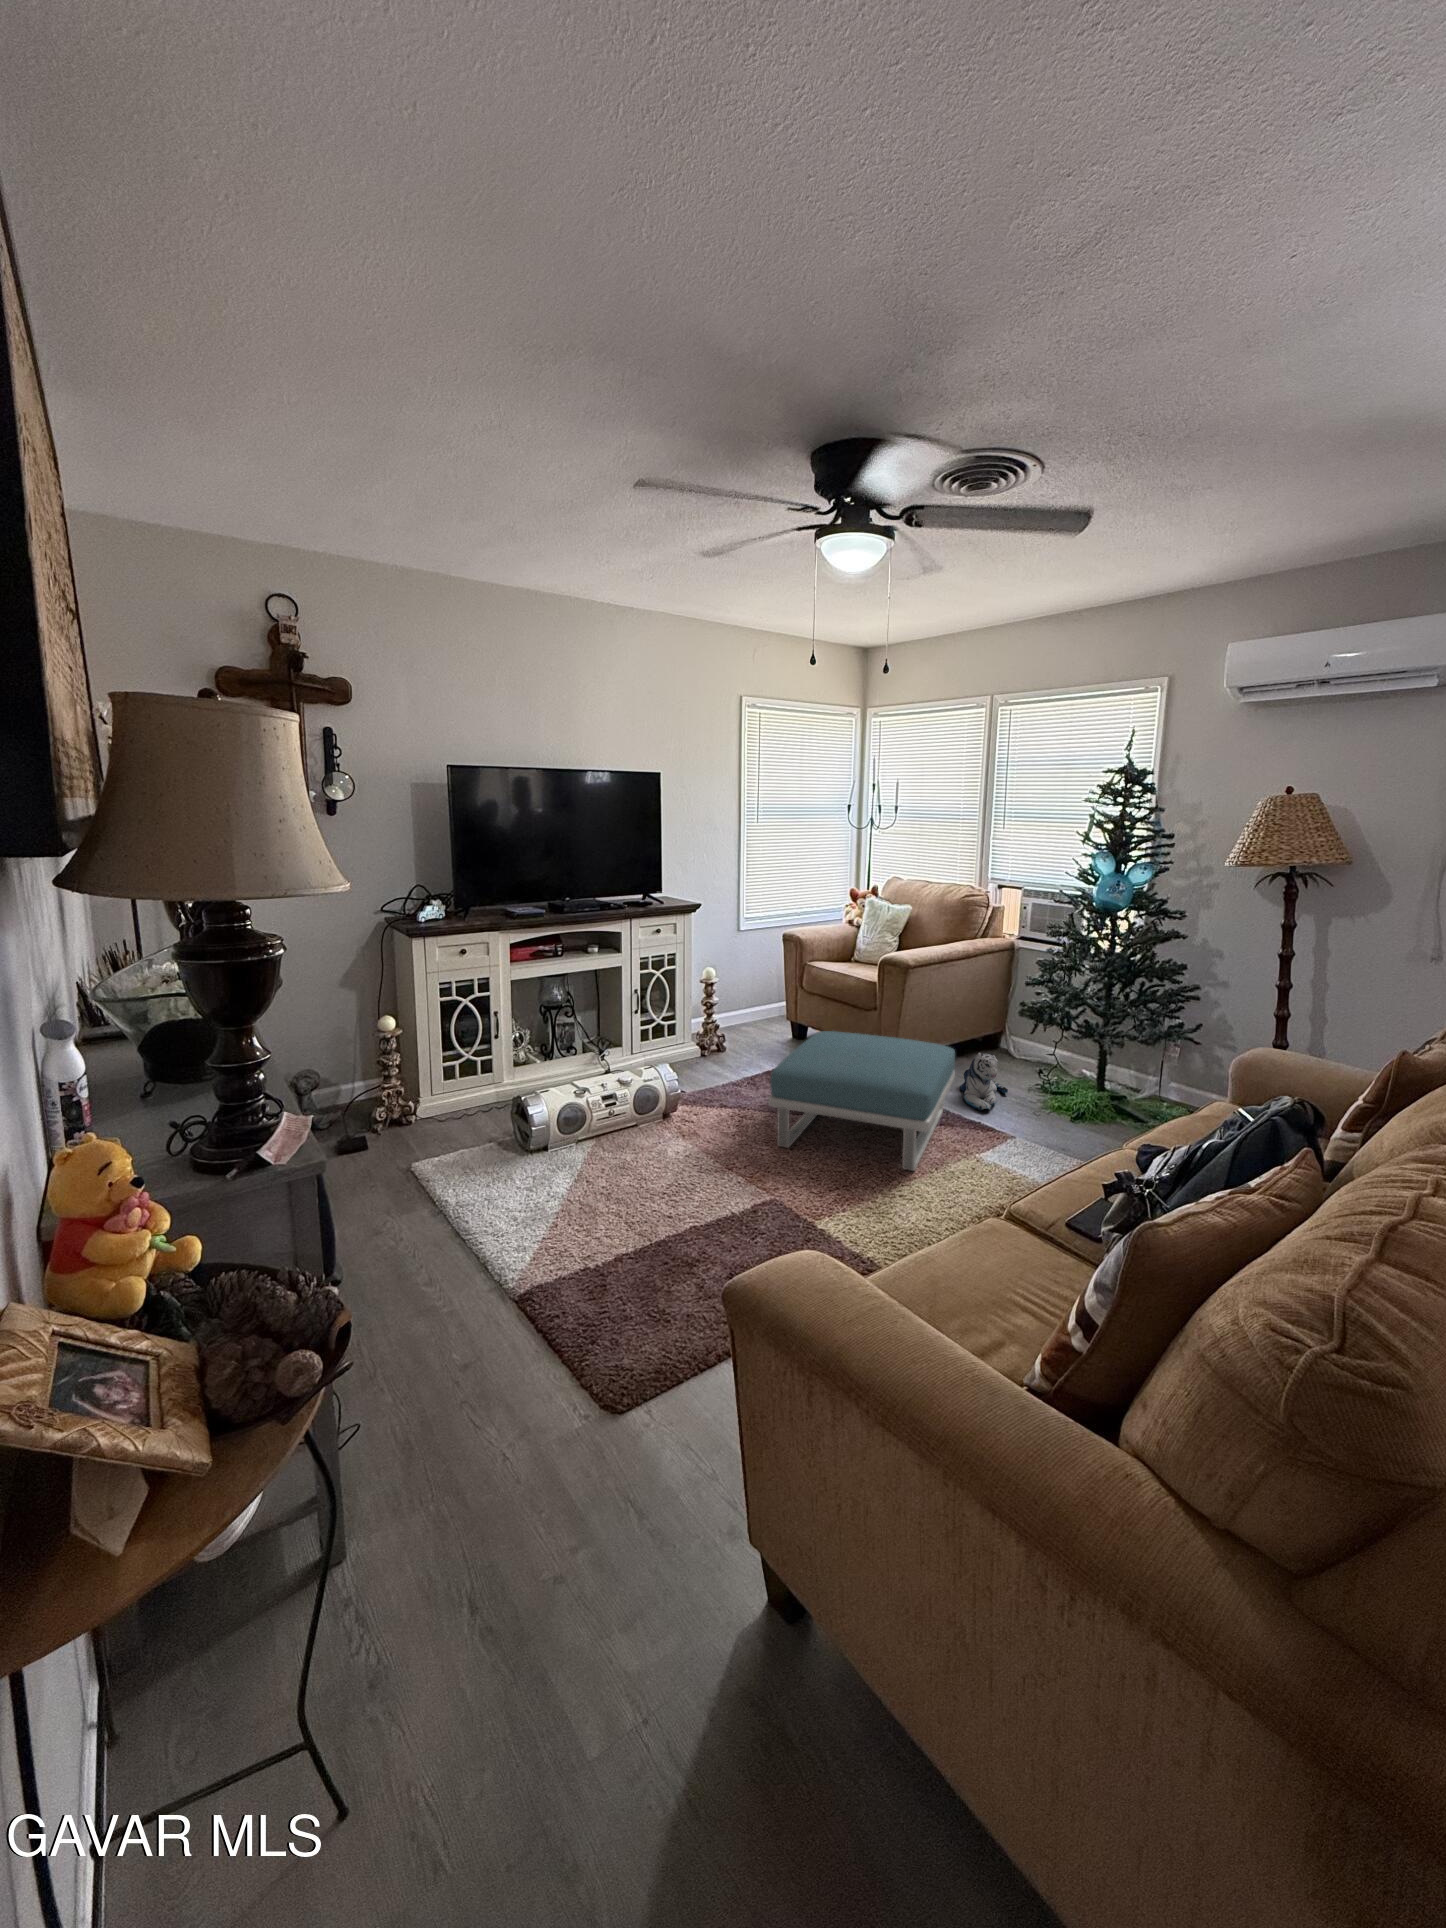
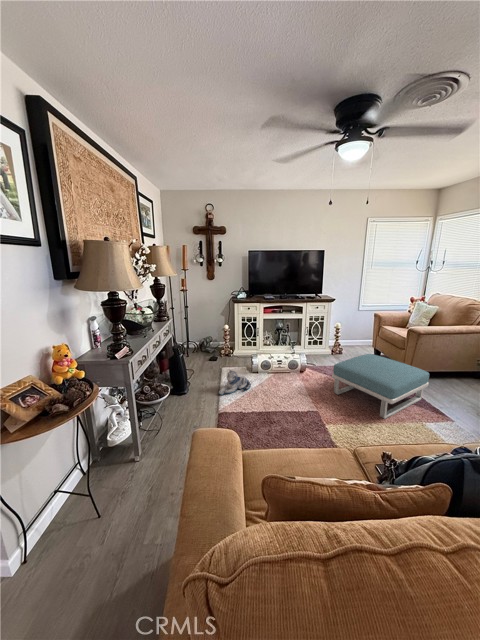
plush toy: present [960,1053,1008,1110] -> present [219,370,251,395]

